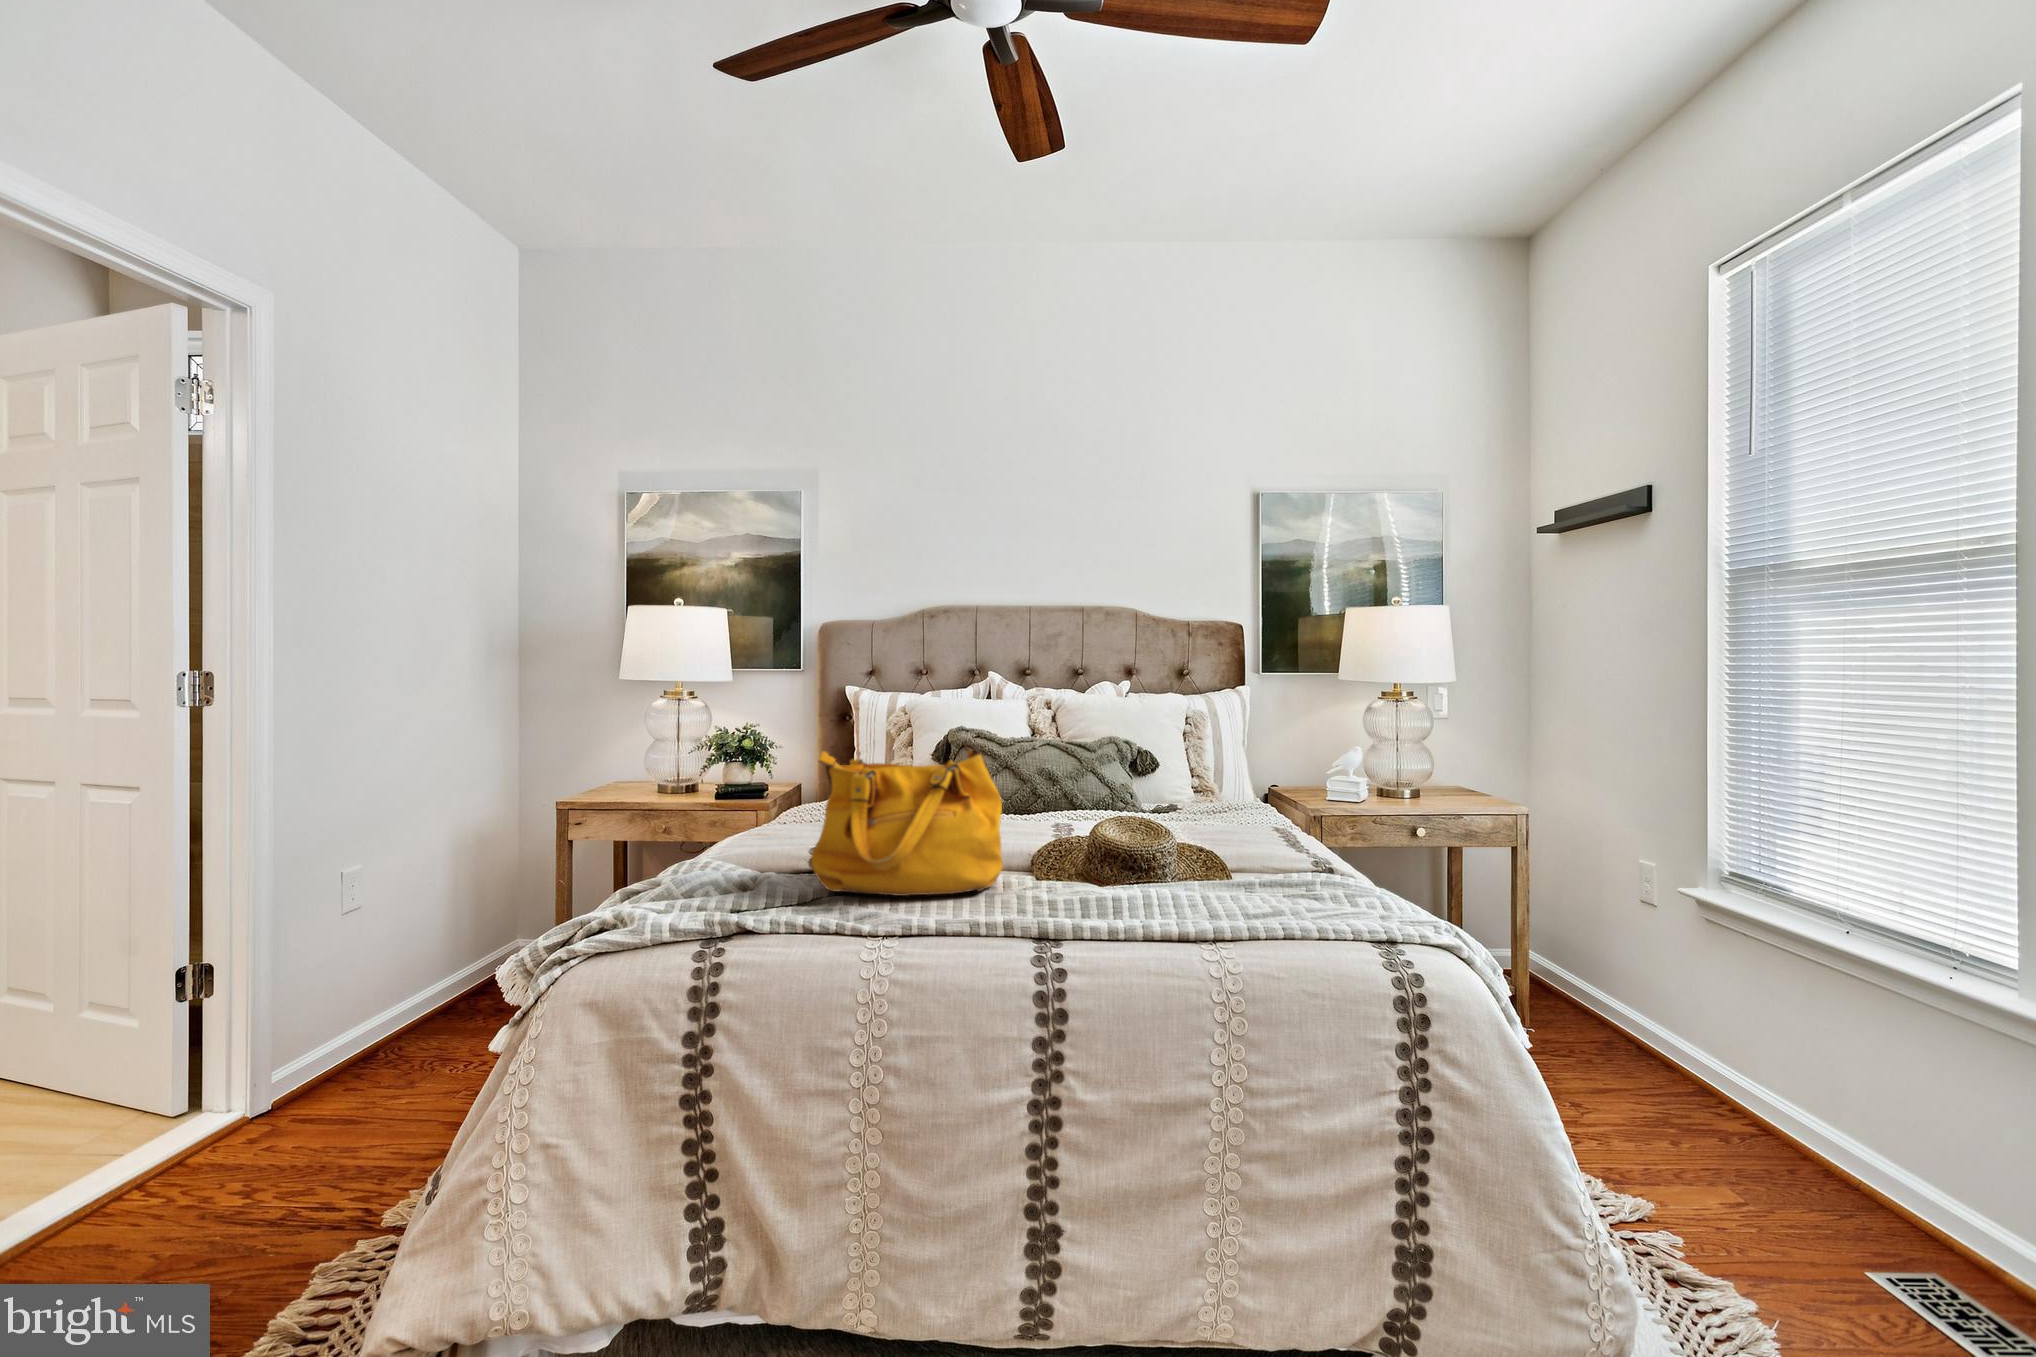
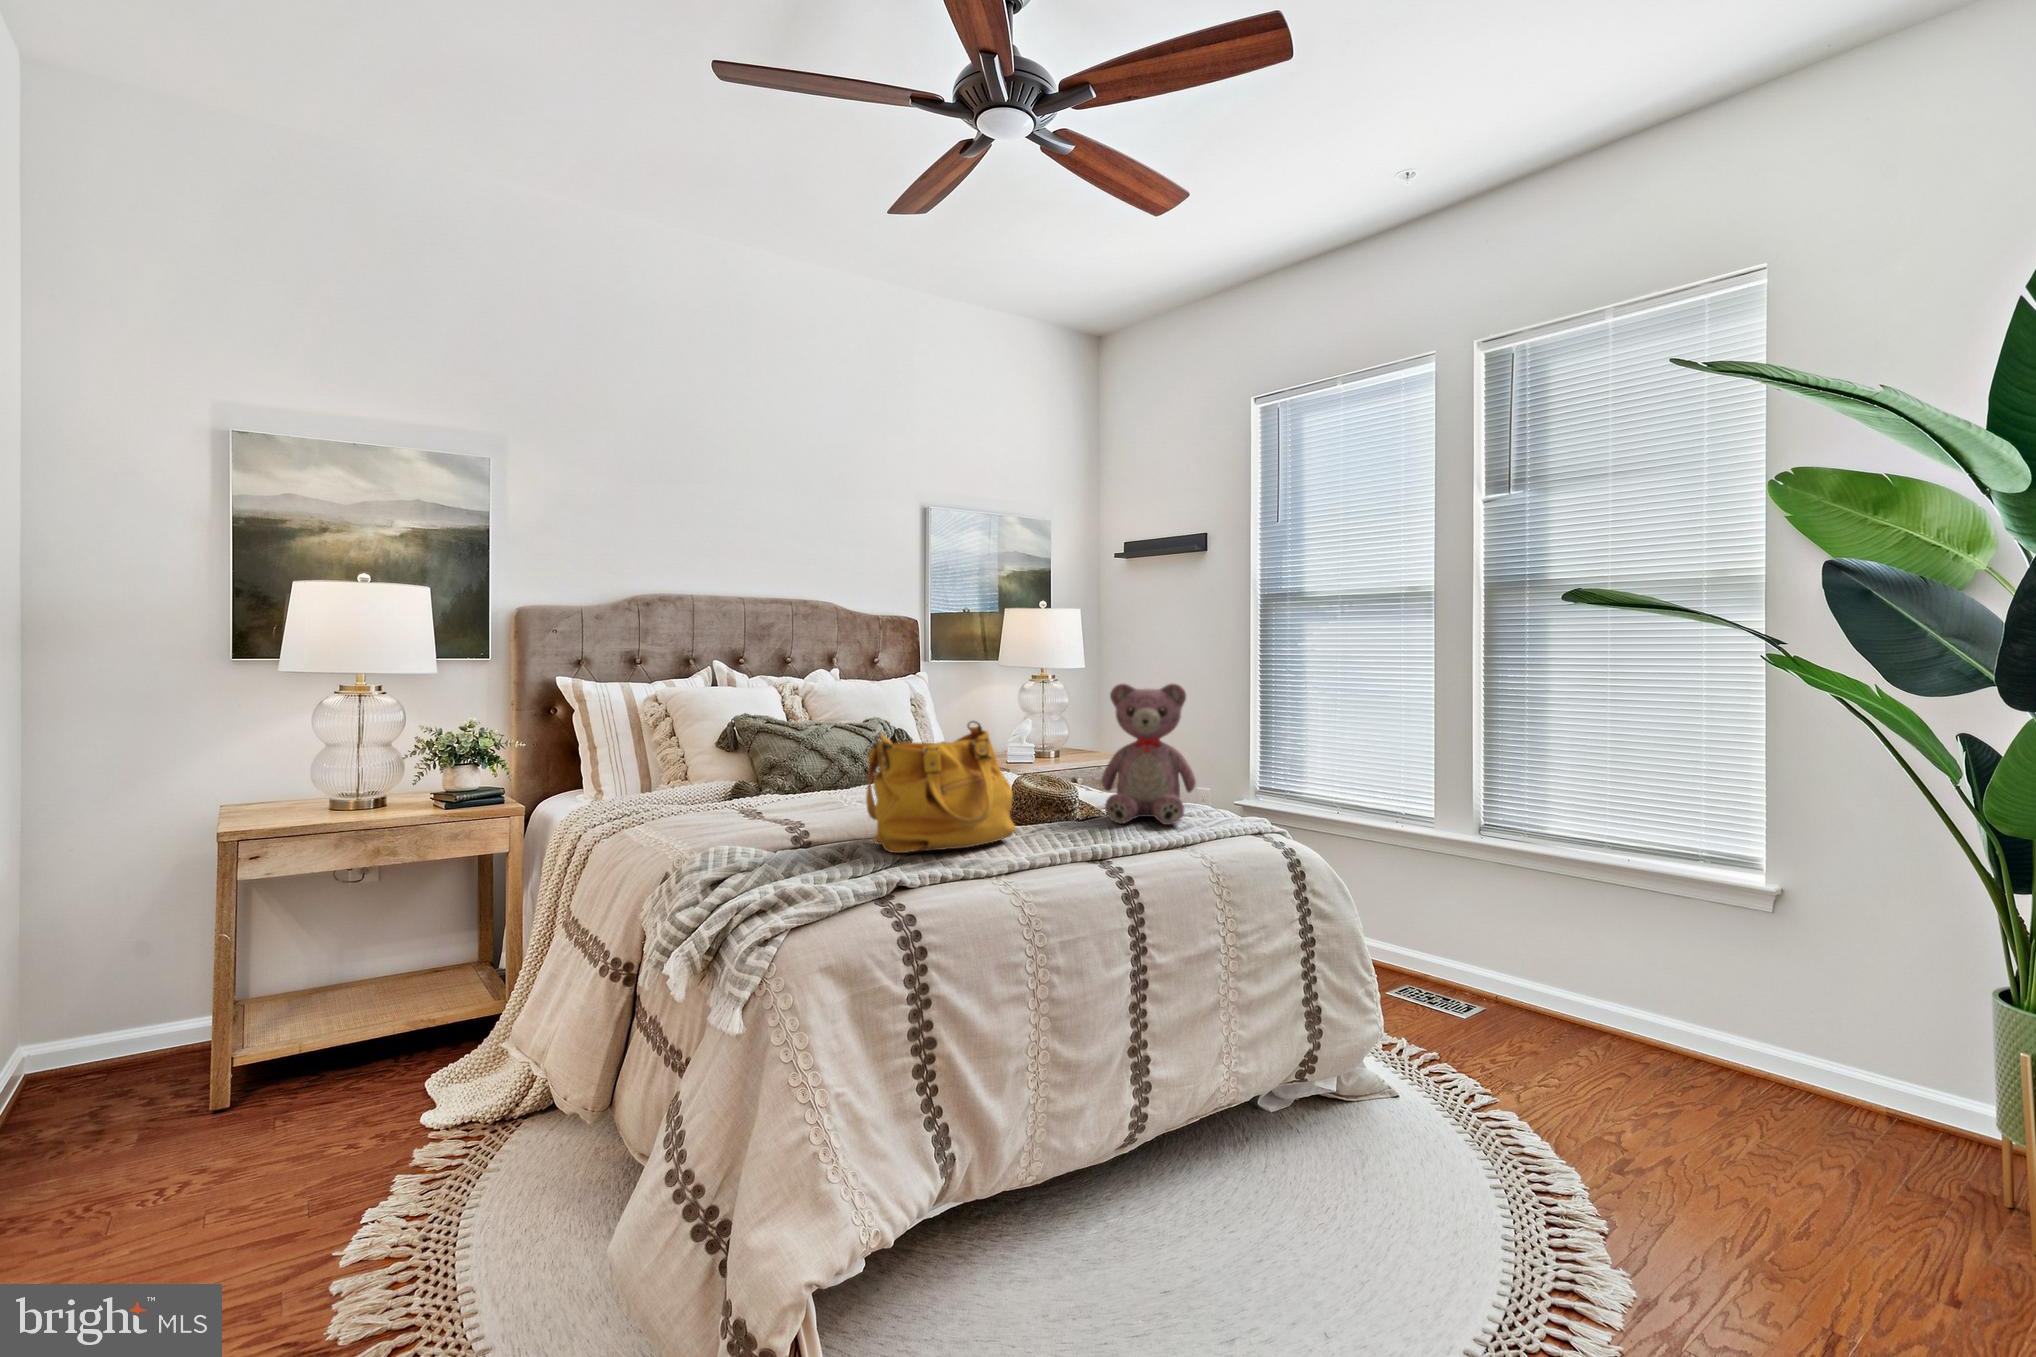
teddy bear: none [1162,701,1317,905] -> present [1102,683,1196,825]

